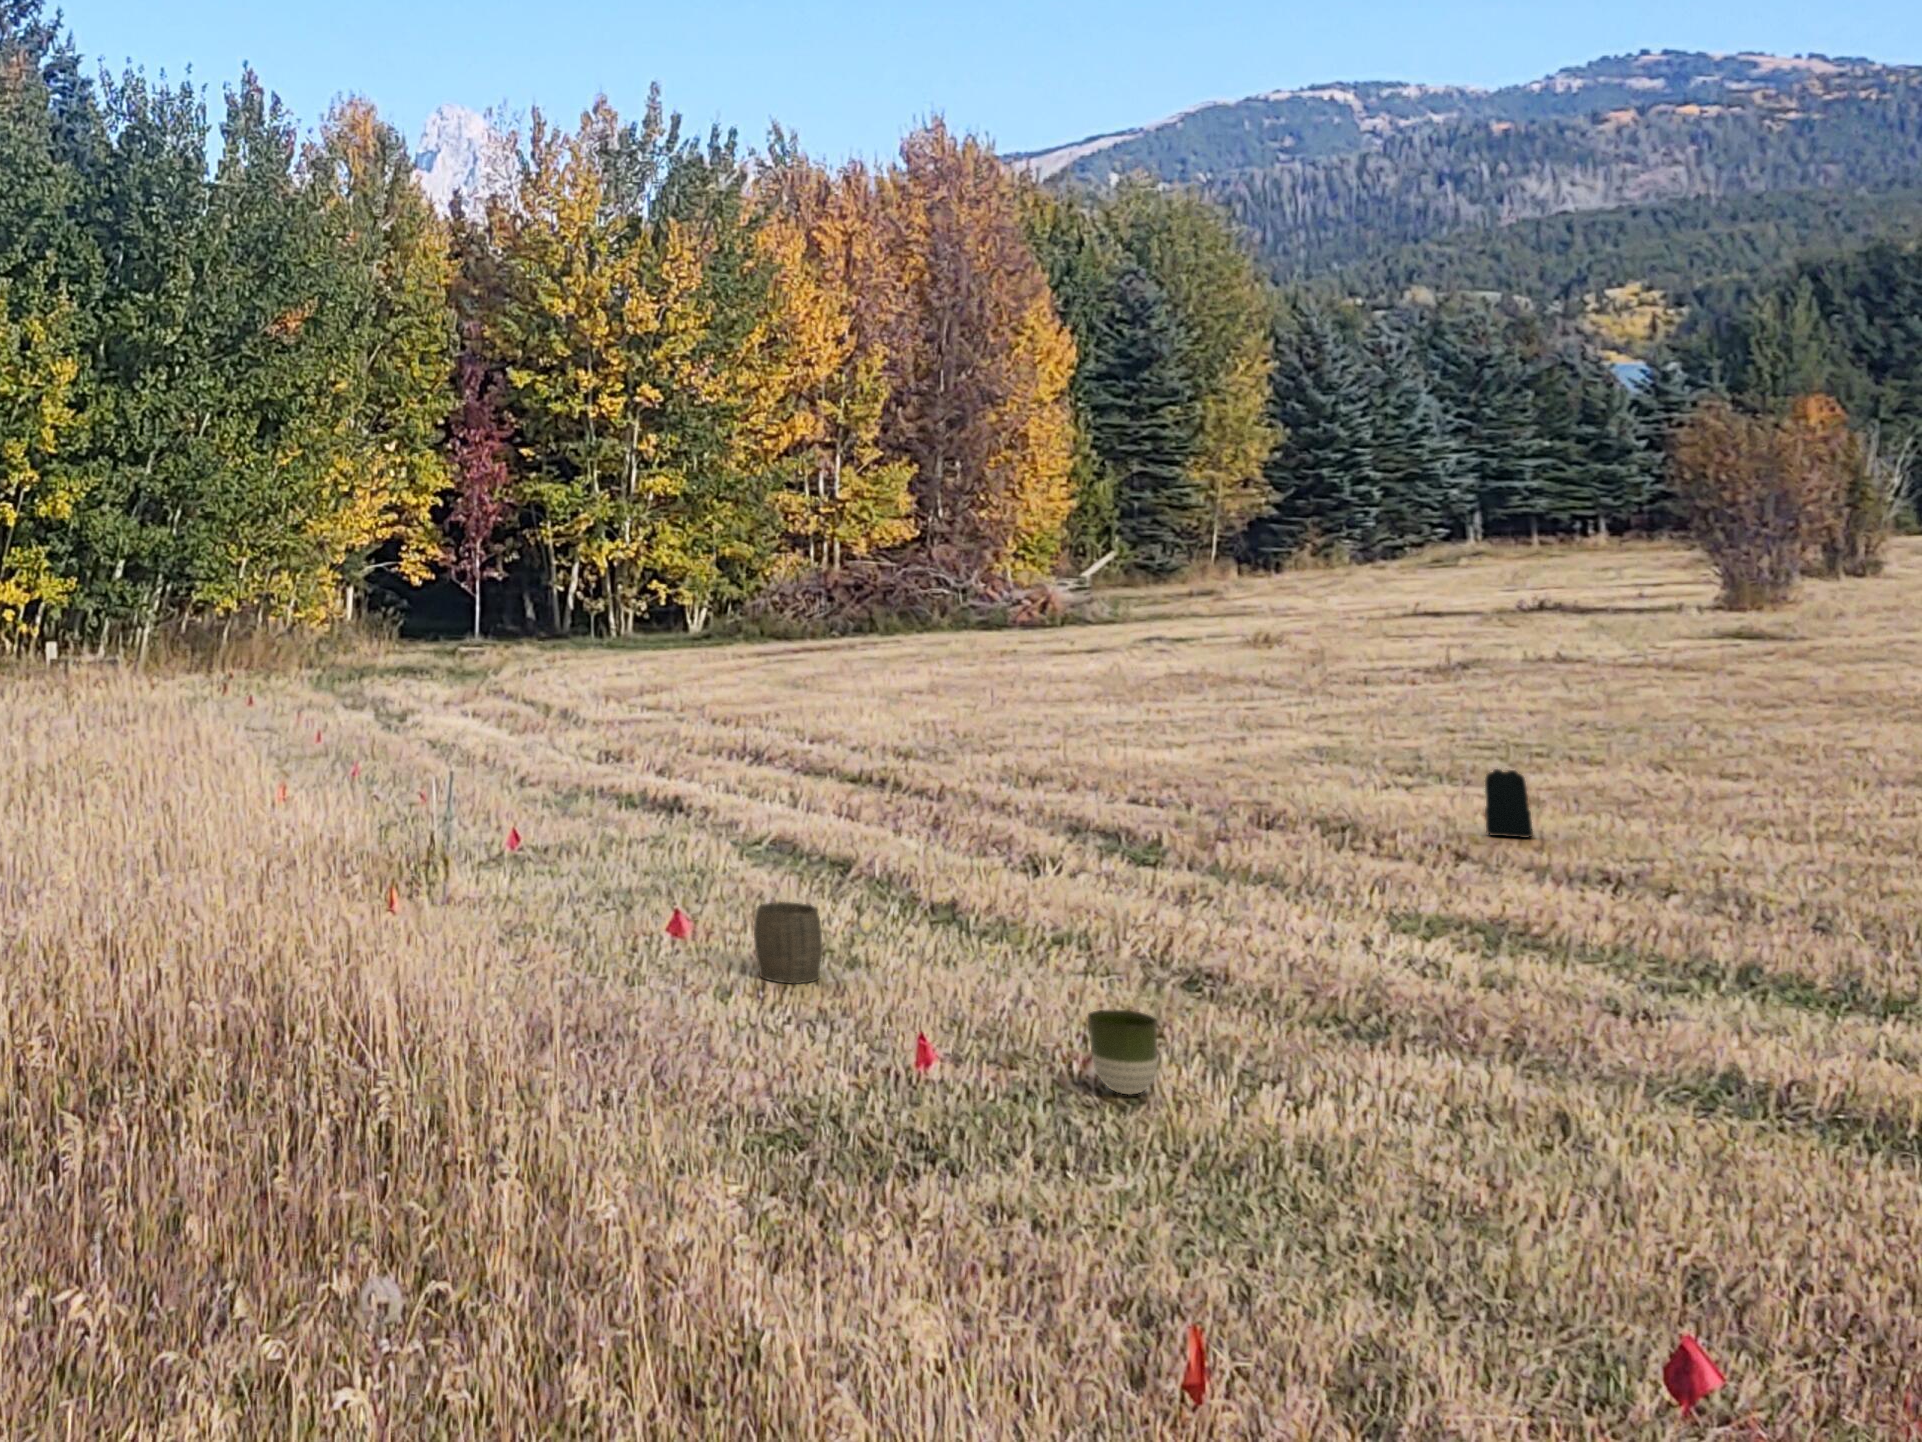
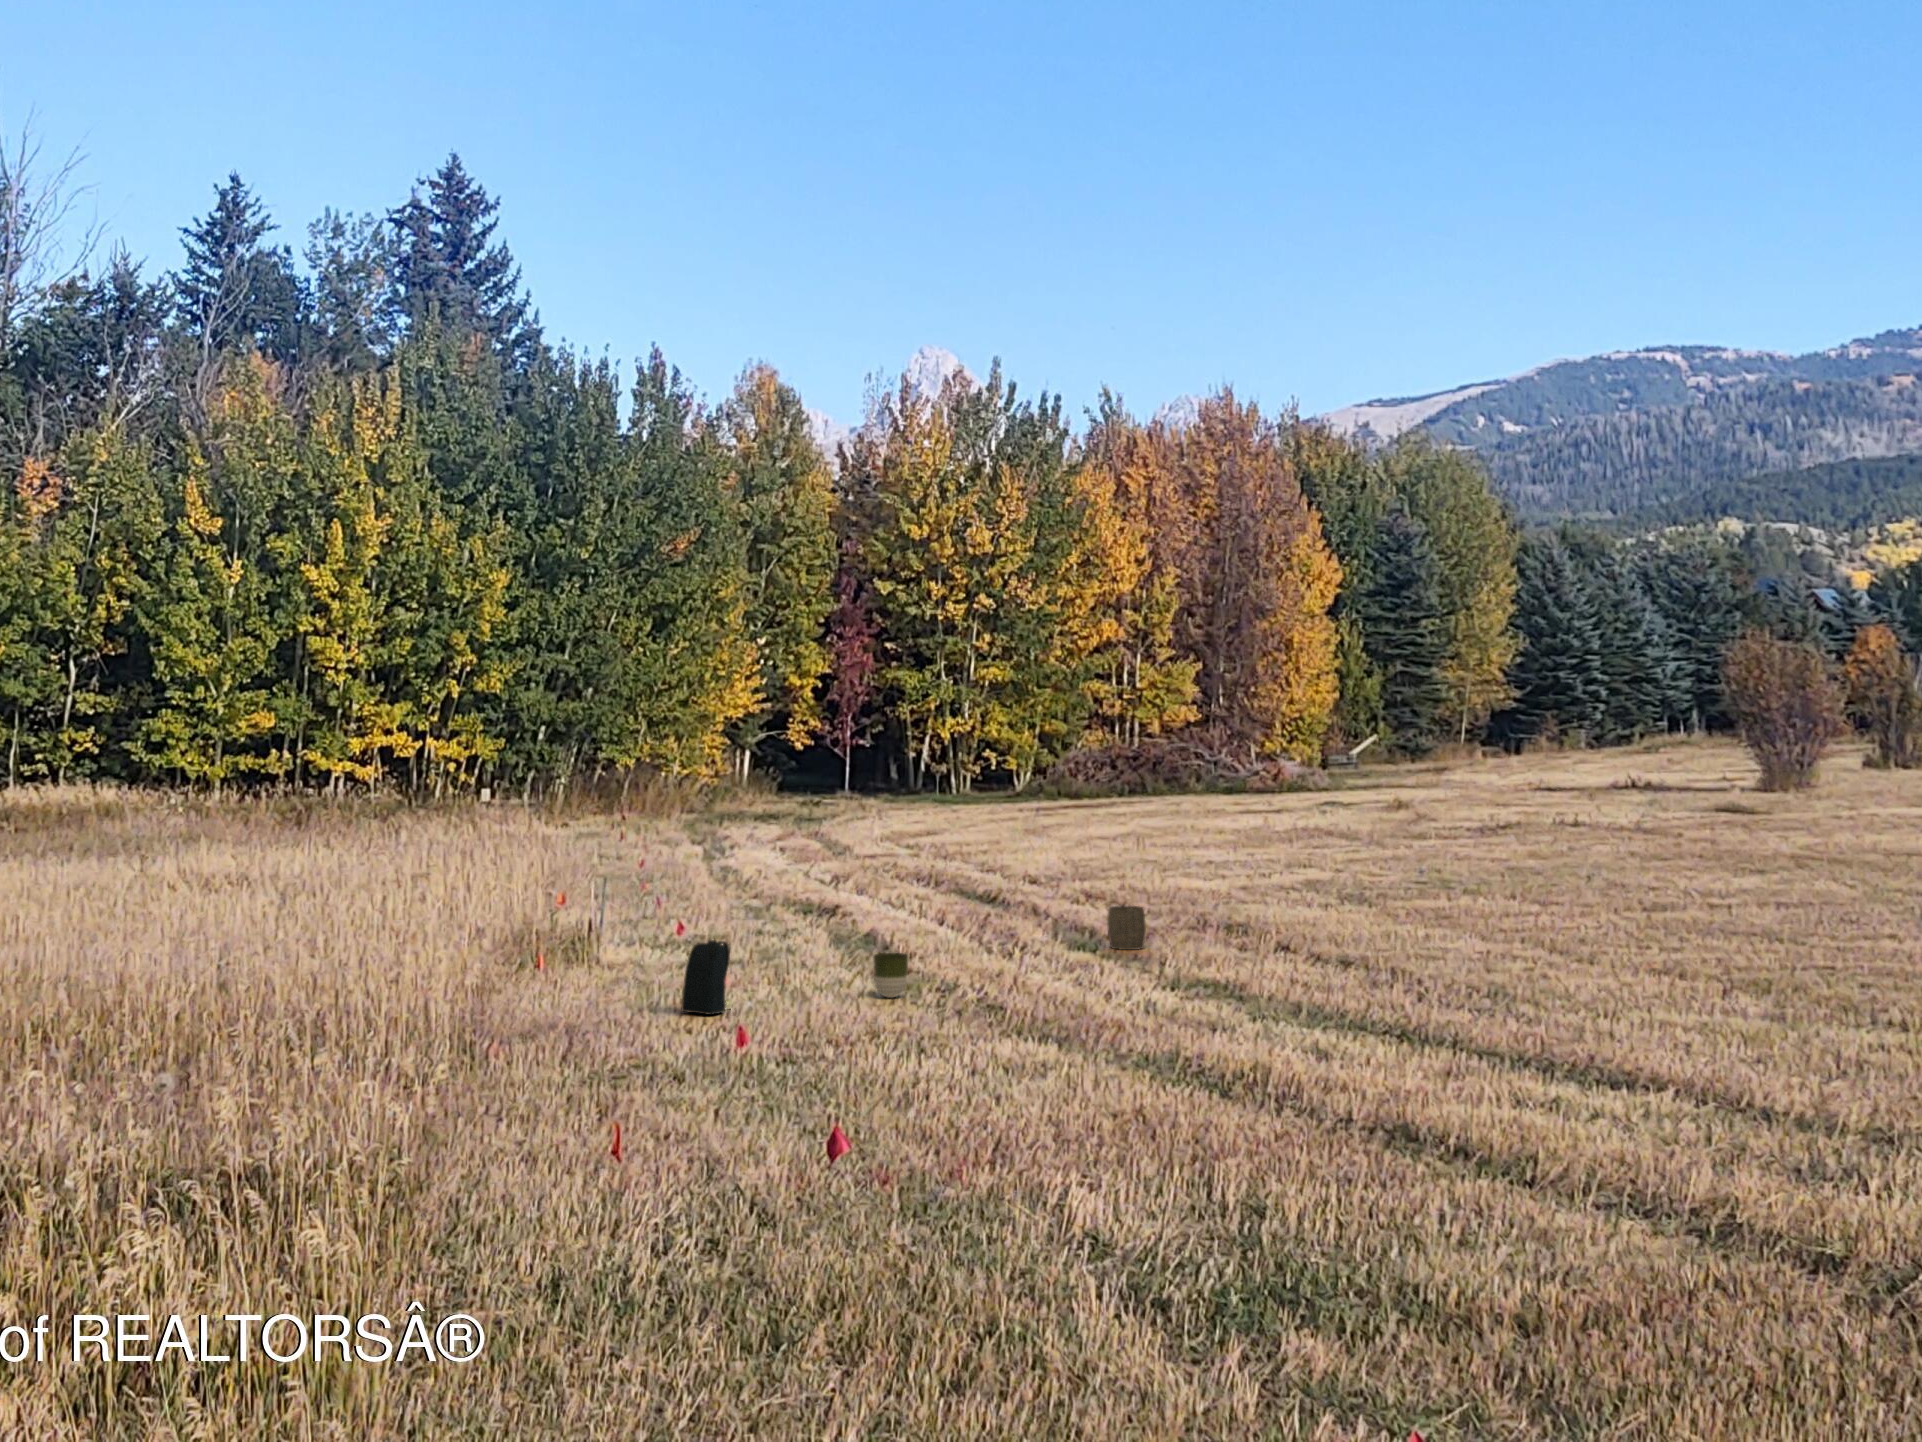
backpack: present [1485,769,1533,838] -> present [682,940,730,1015]
woven basket: present [754,902,822,984] -> present [1107,906,1146,950]

